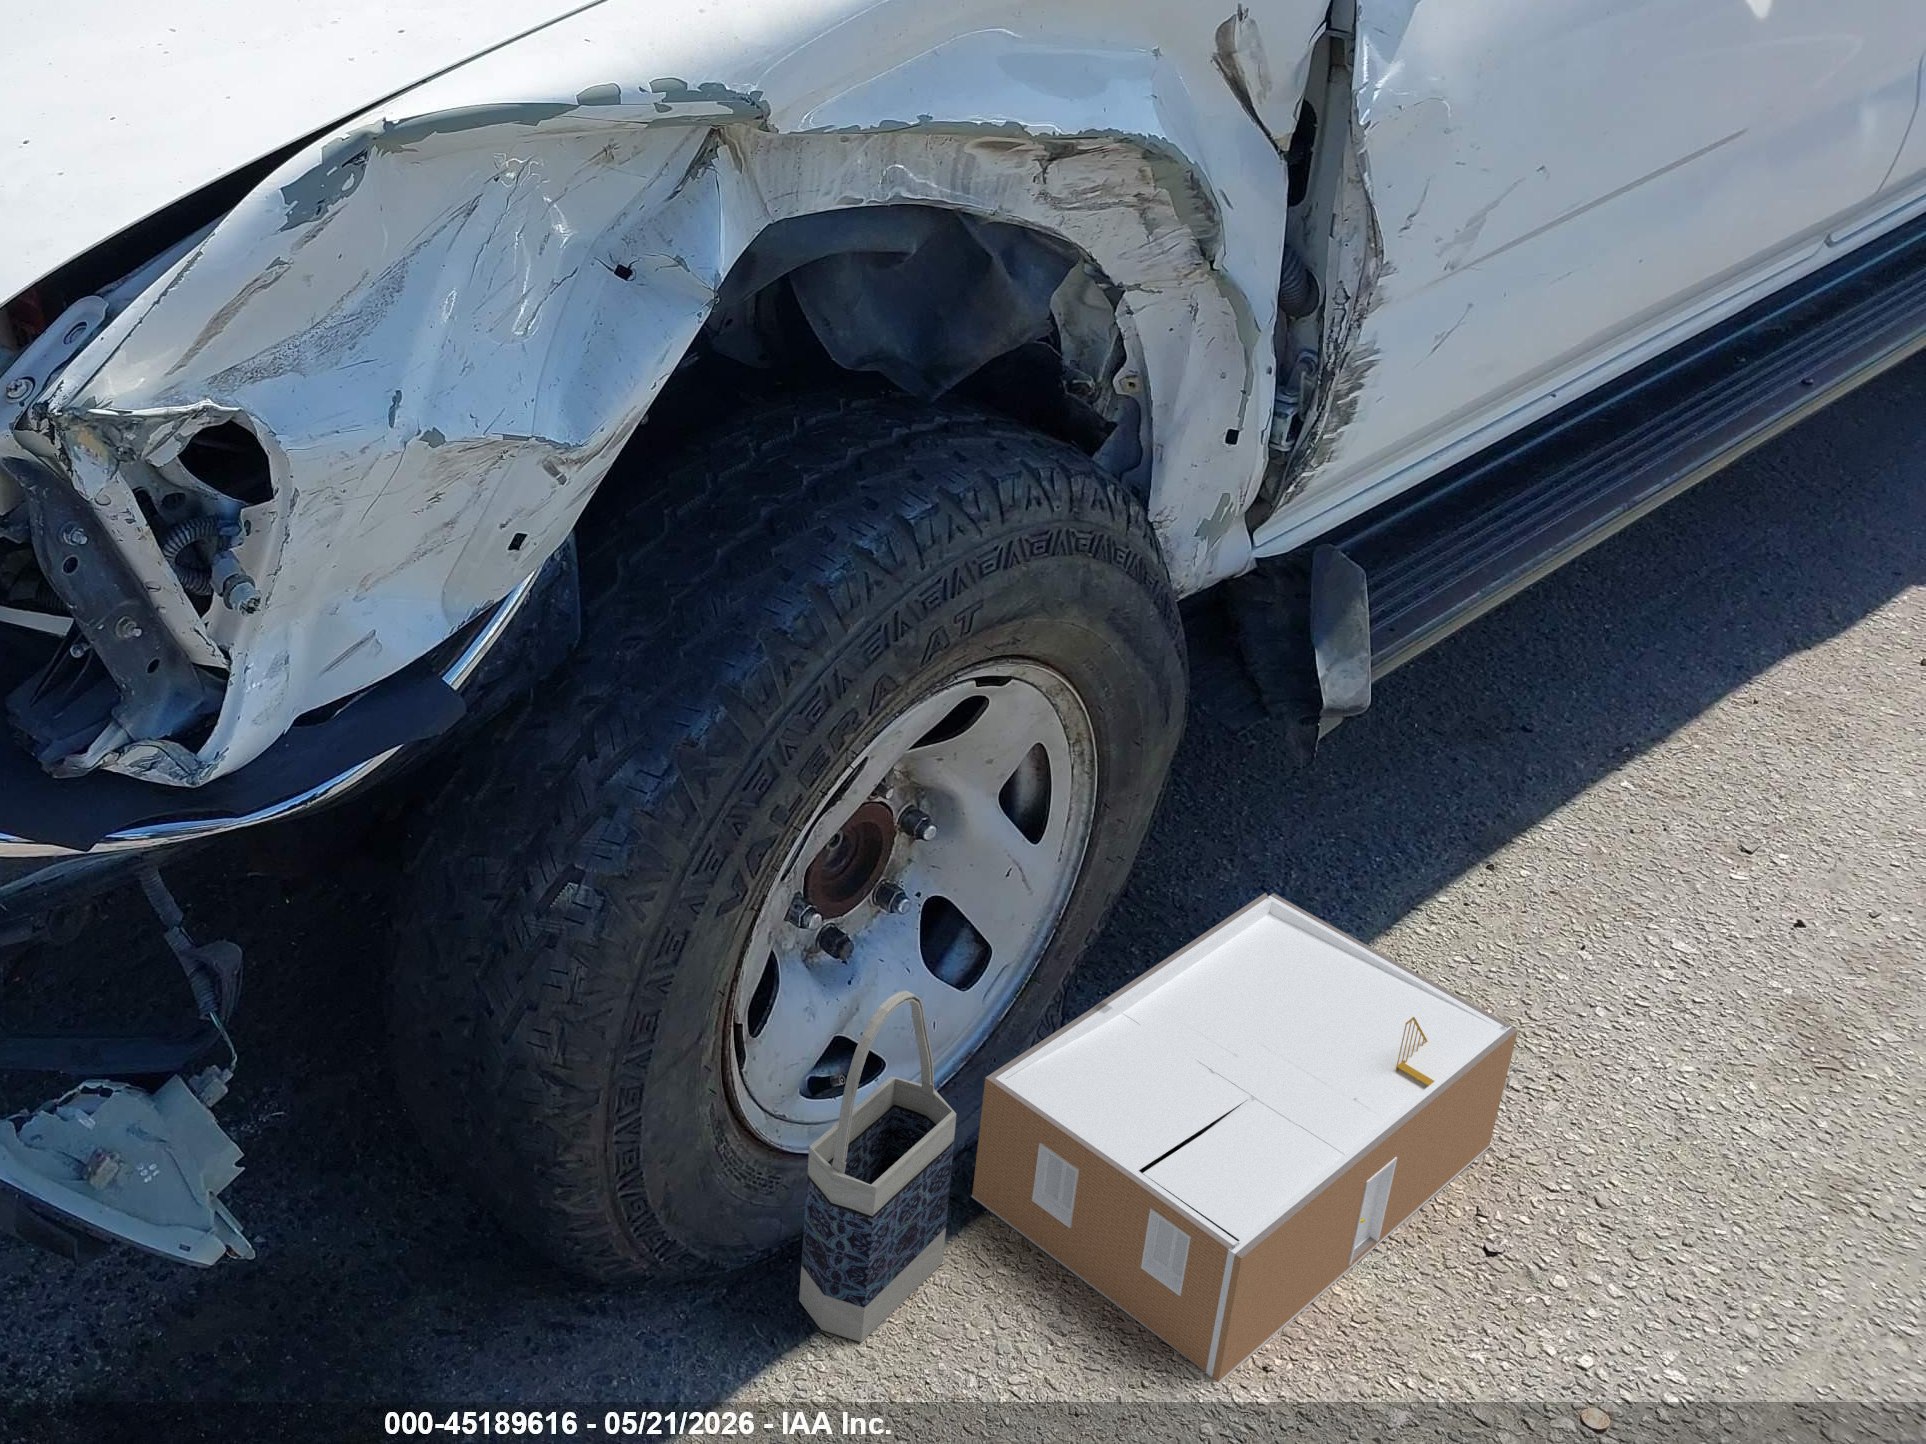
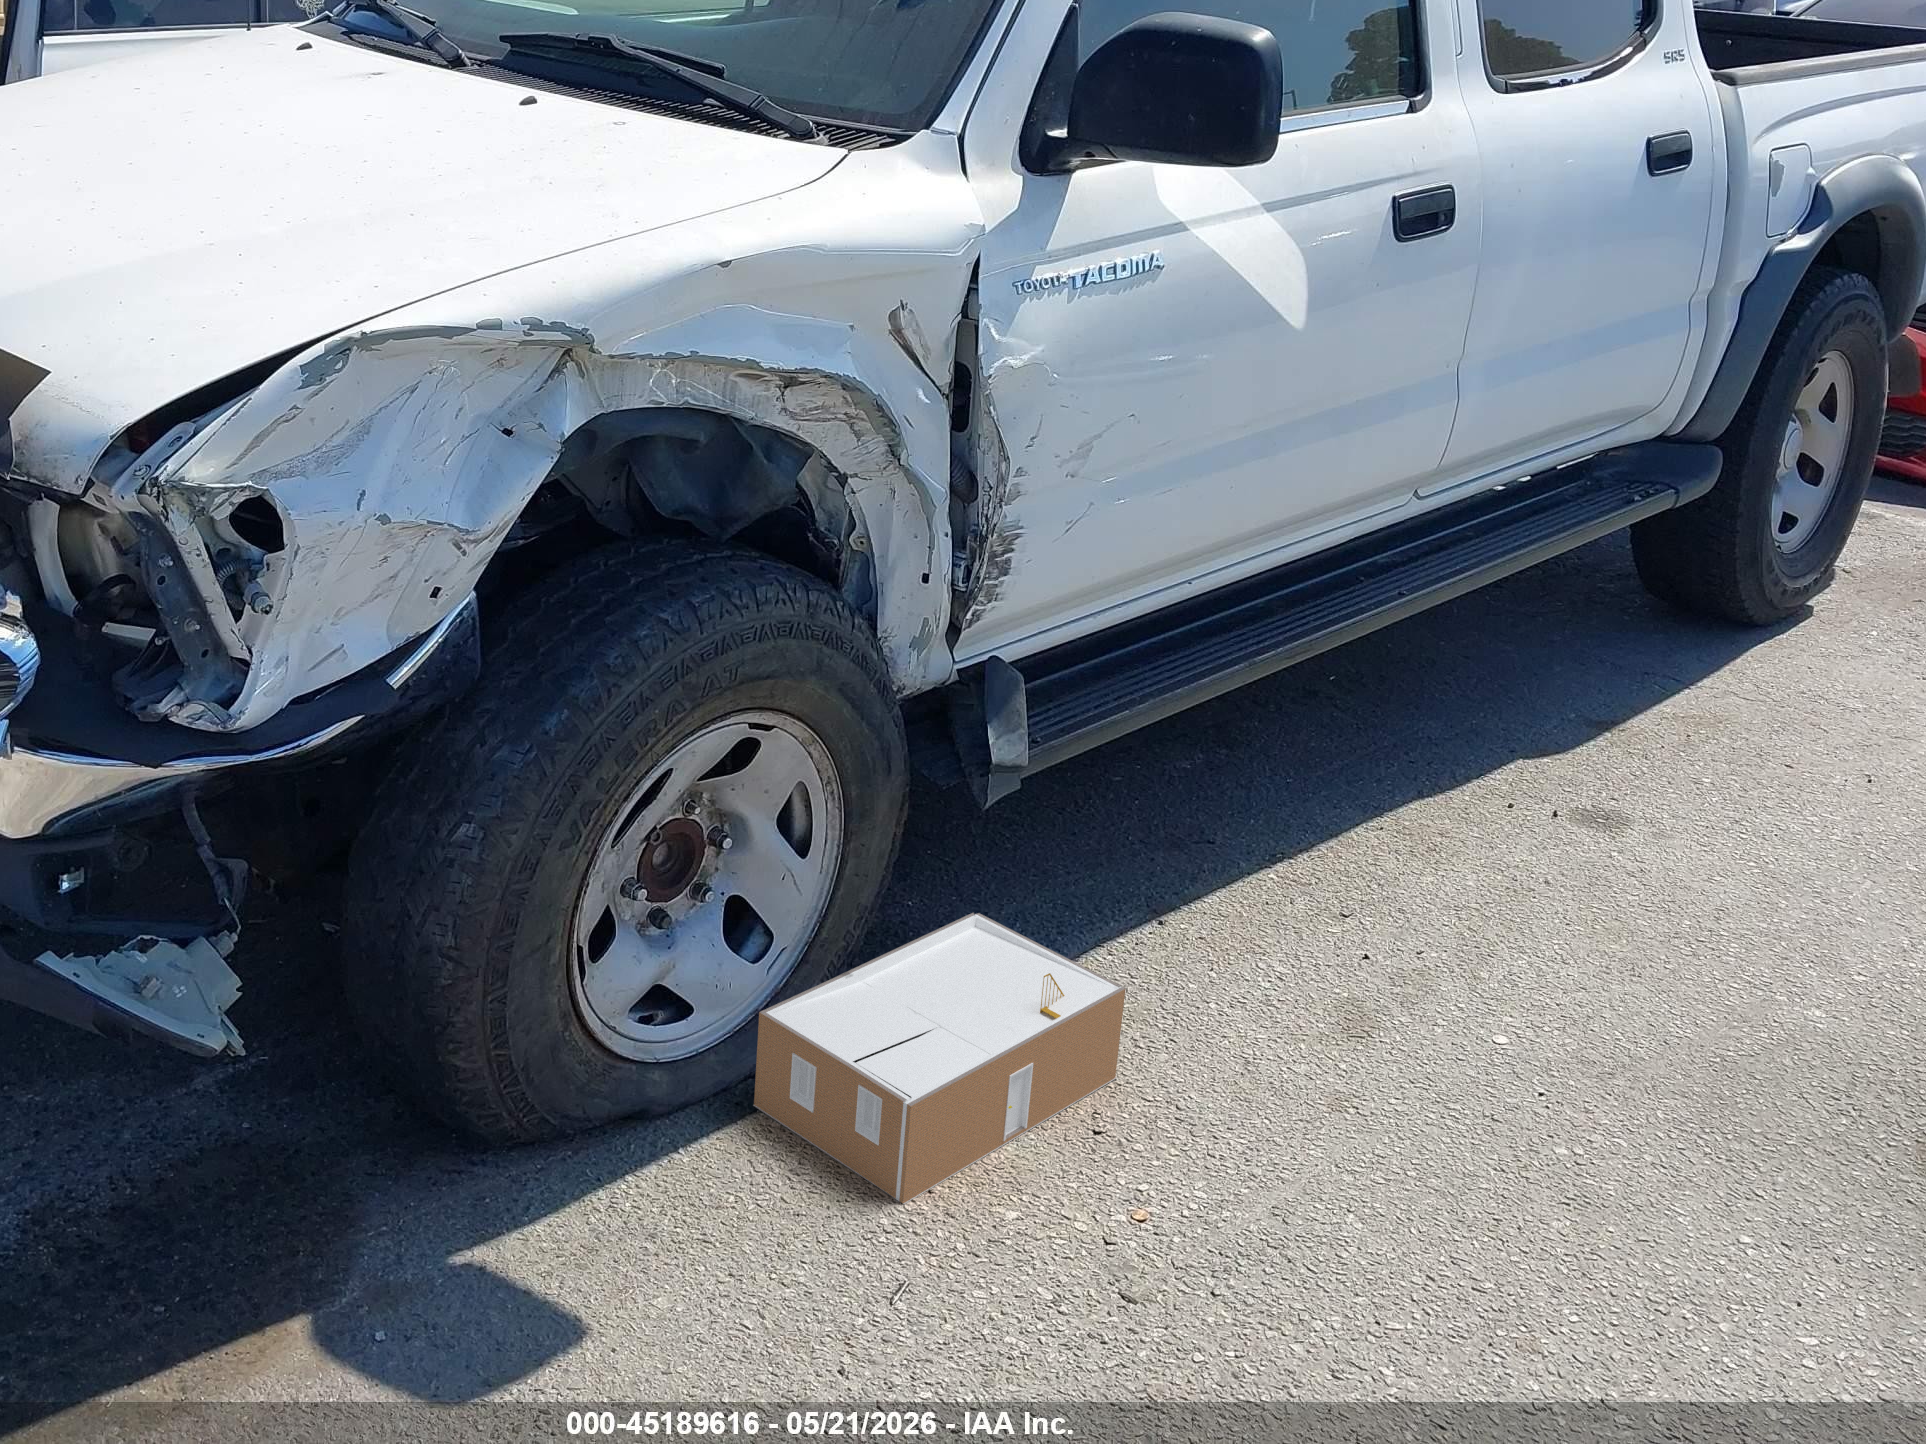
bag: present [799,990,956,1342] -> none [625,929,732,1183]

